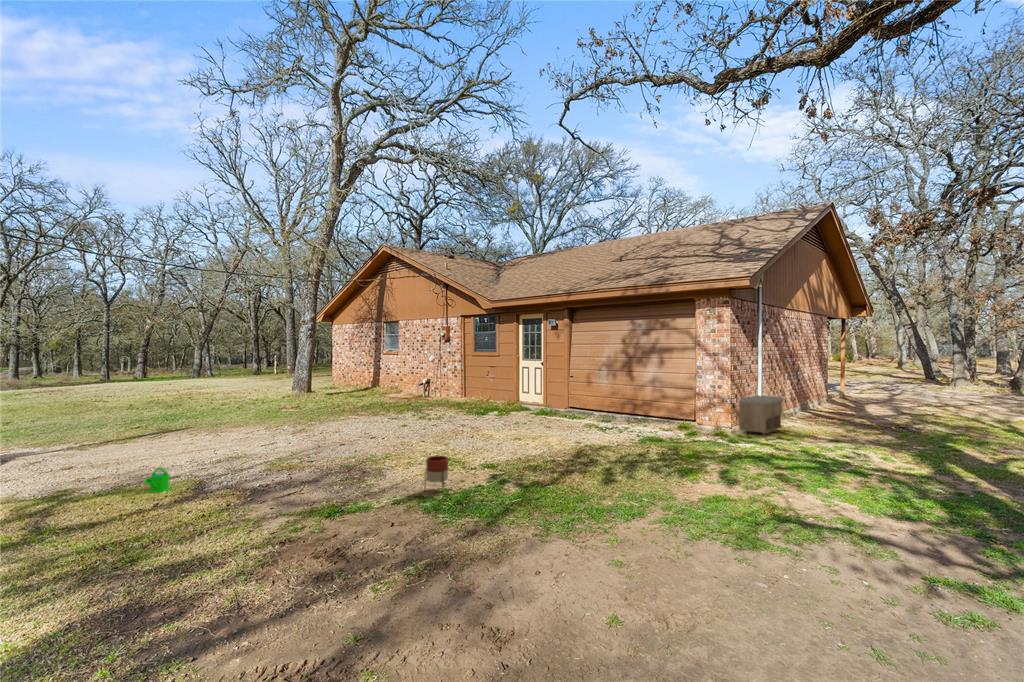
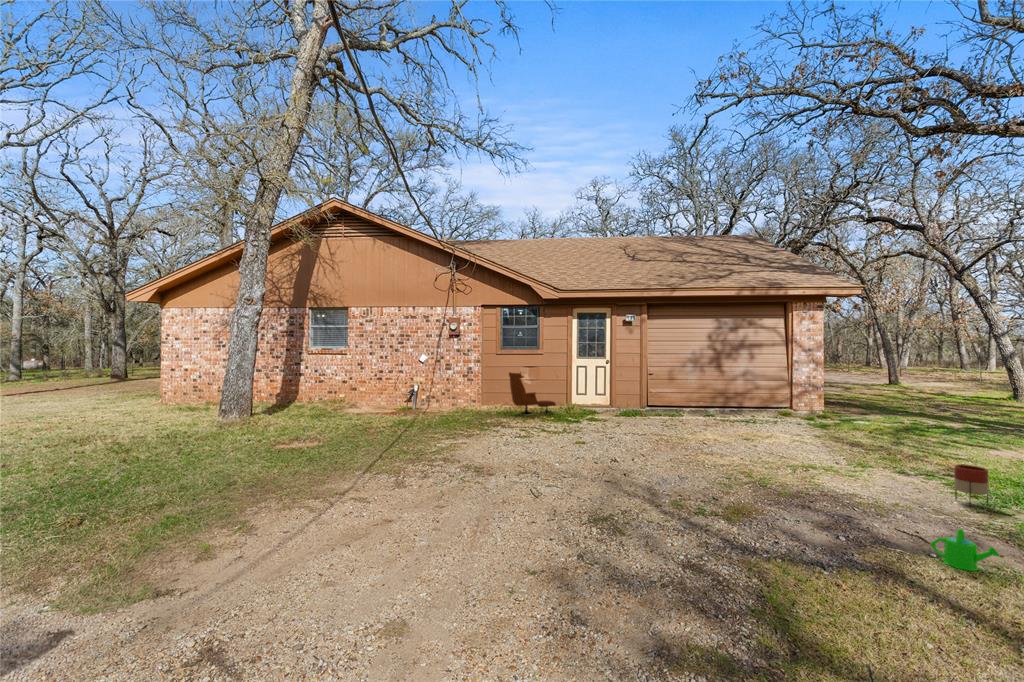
lounge chair: none [458,370,503,408] -> present [509,372,556,415]
storage bench: present [739,395,783,436] -> none [797,383,838,415]
watering can: present [145,467,170,493] -> present [931,529,999,571]

